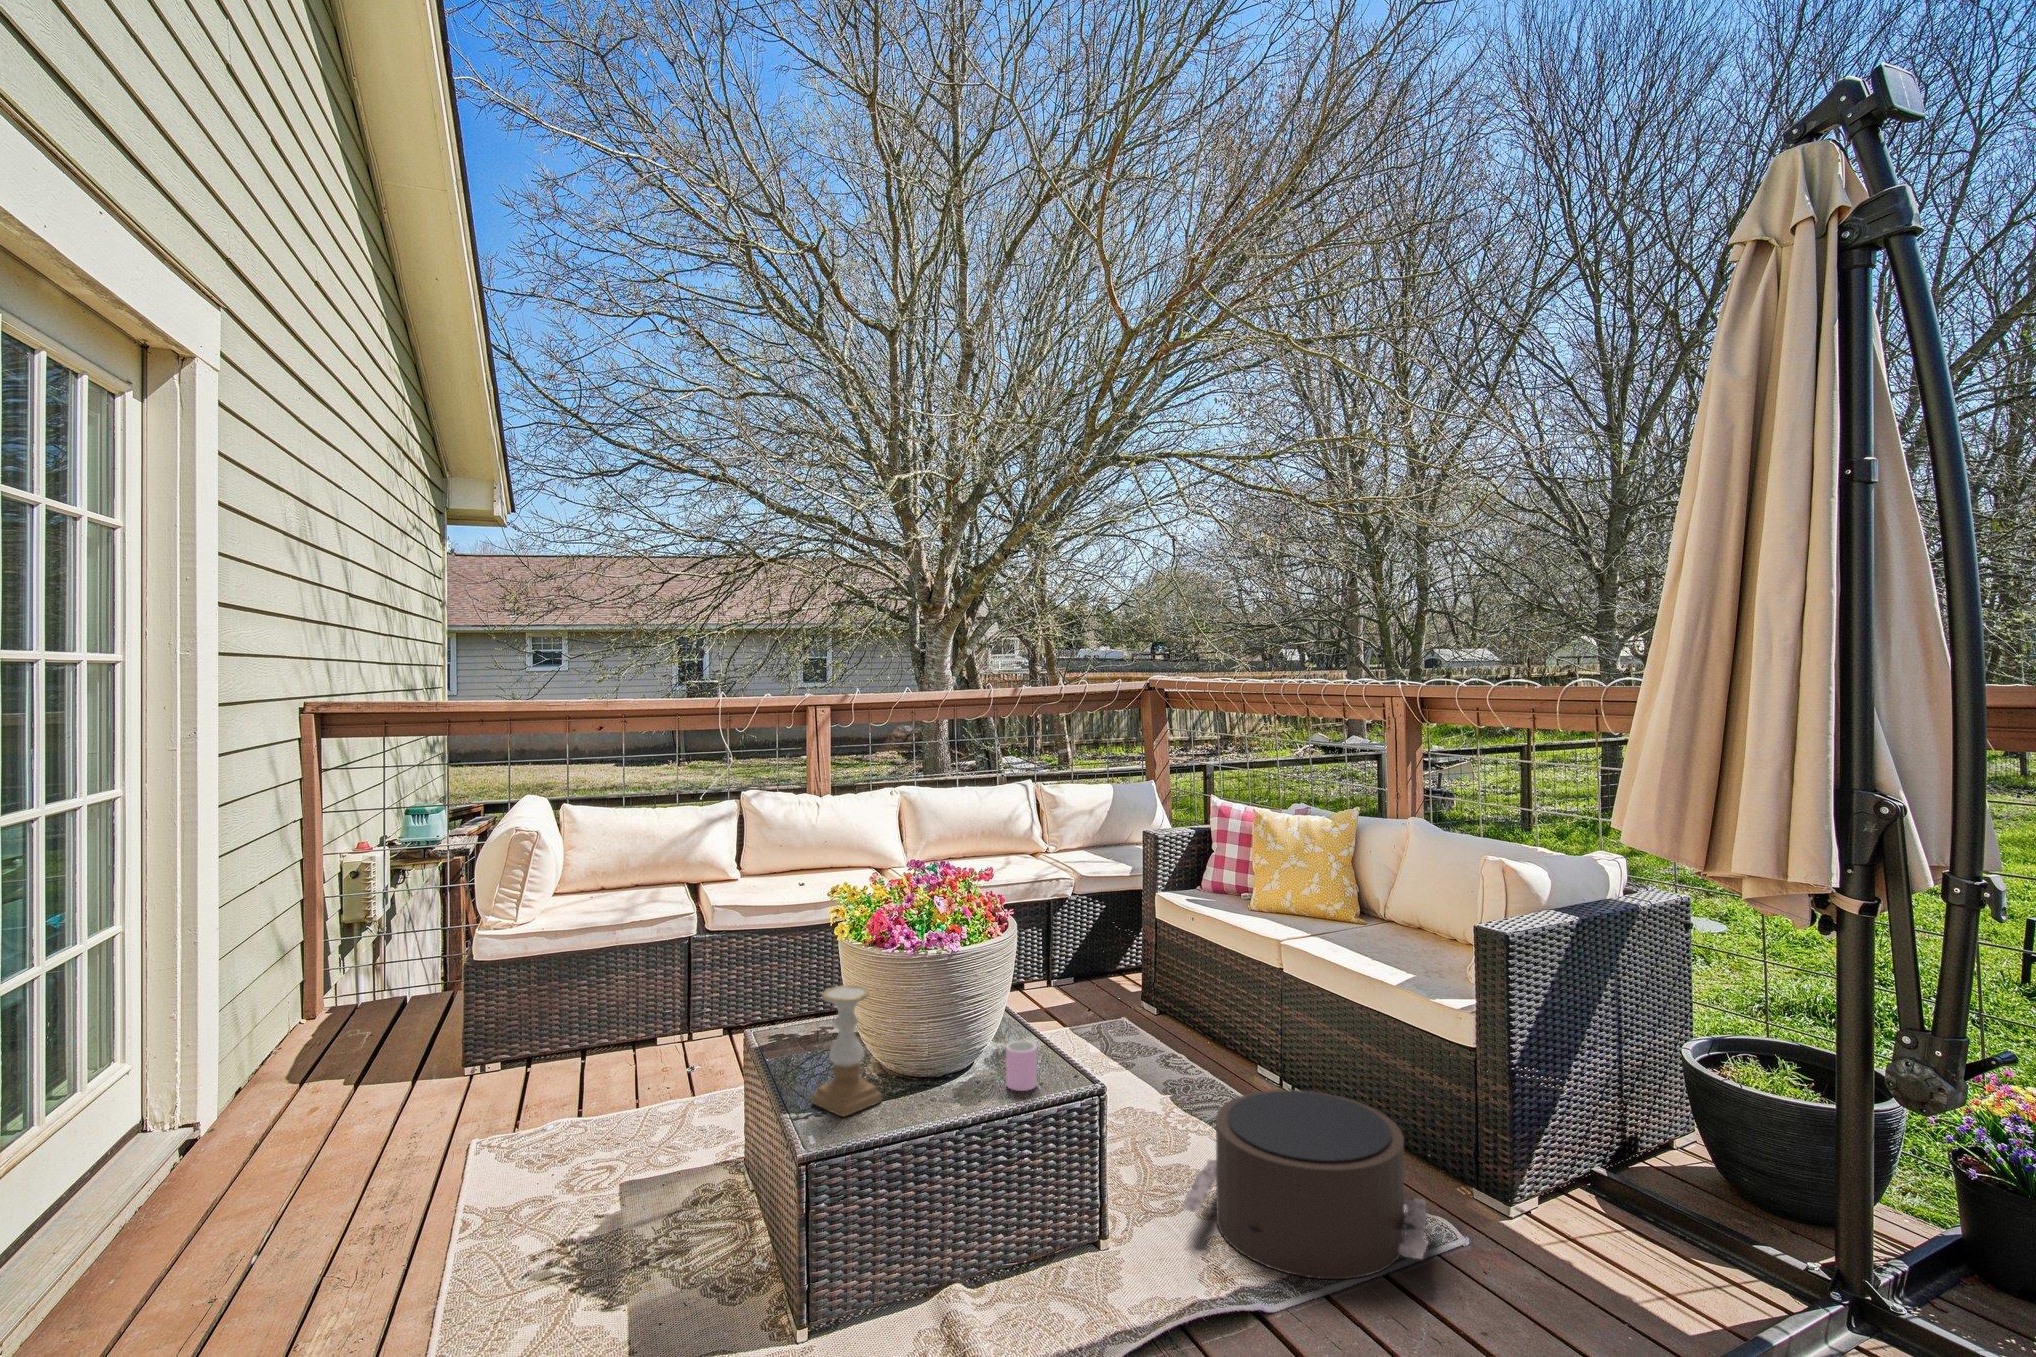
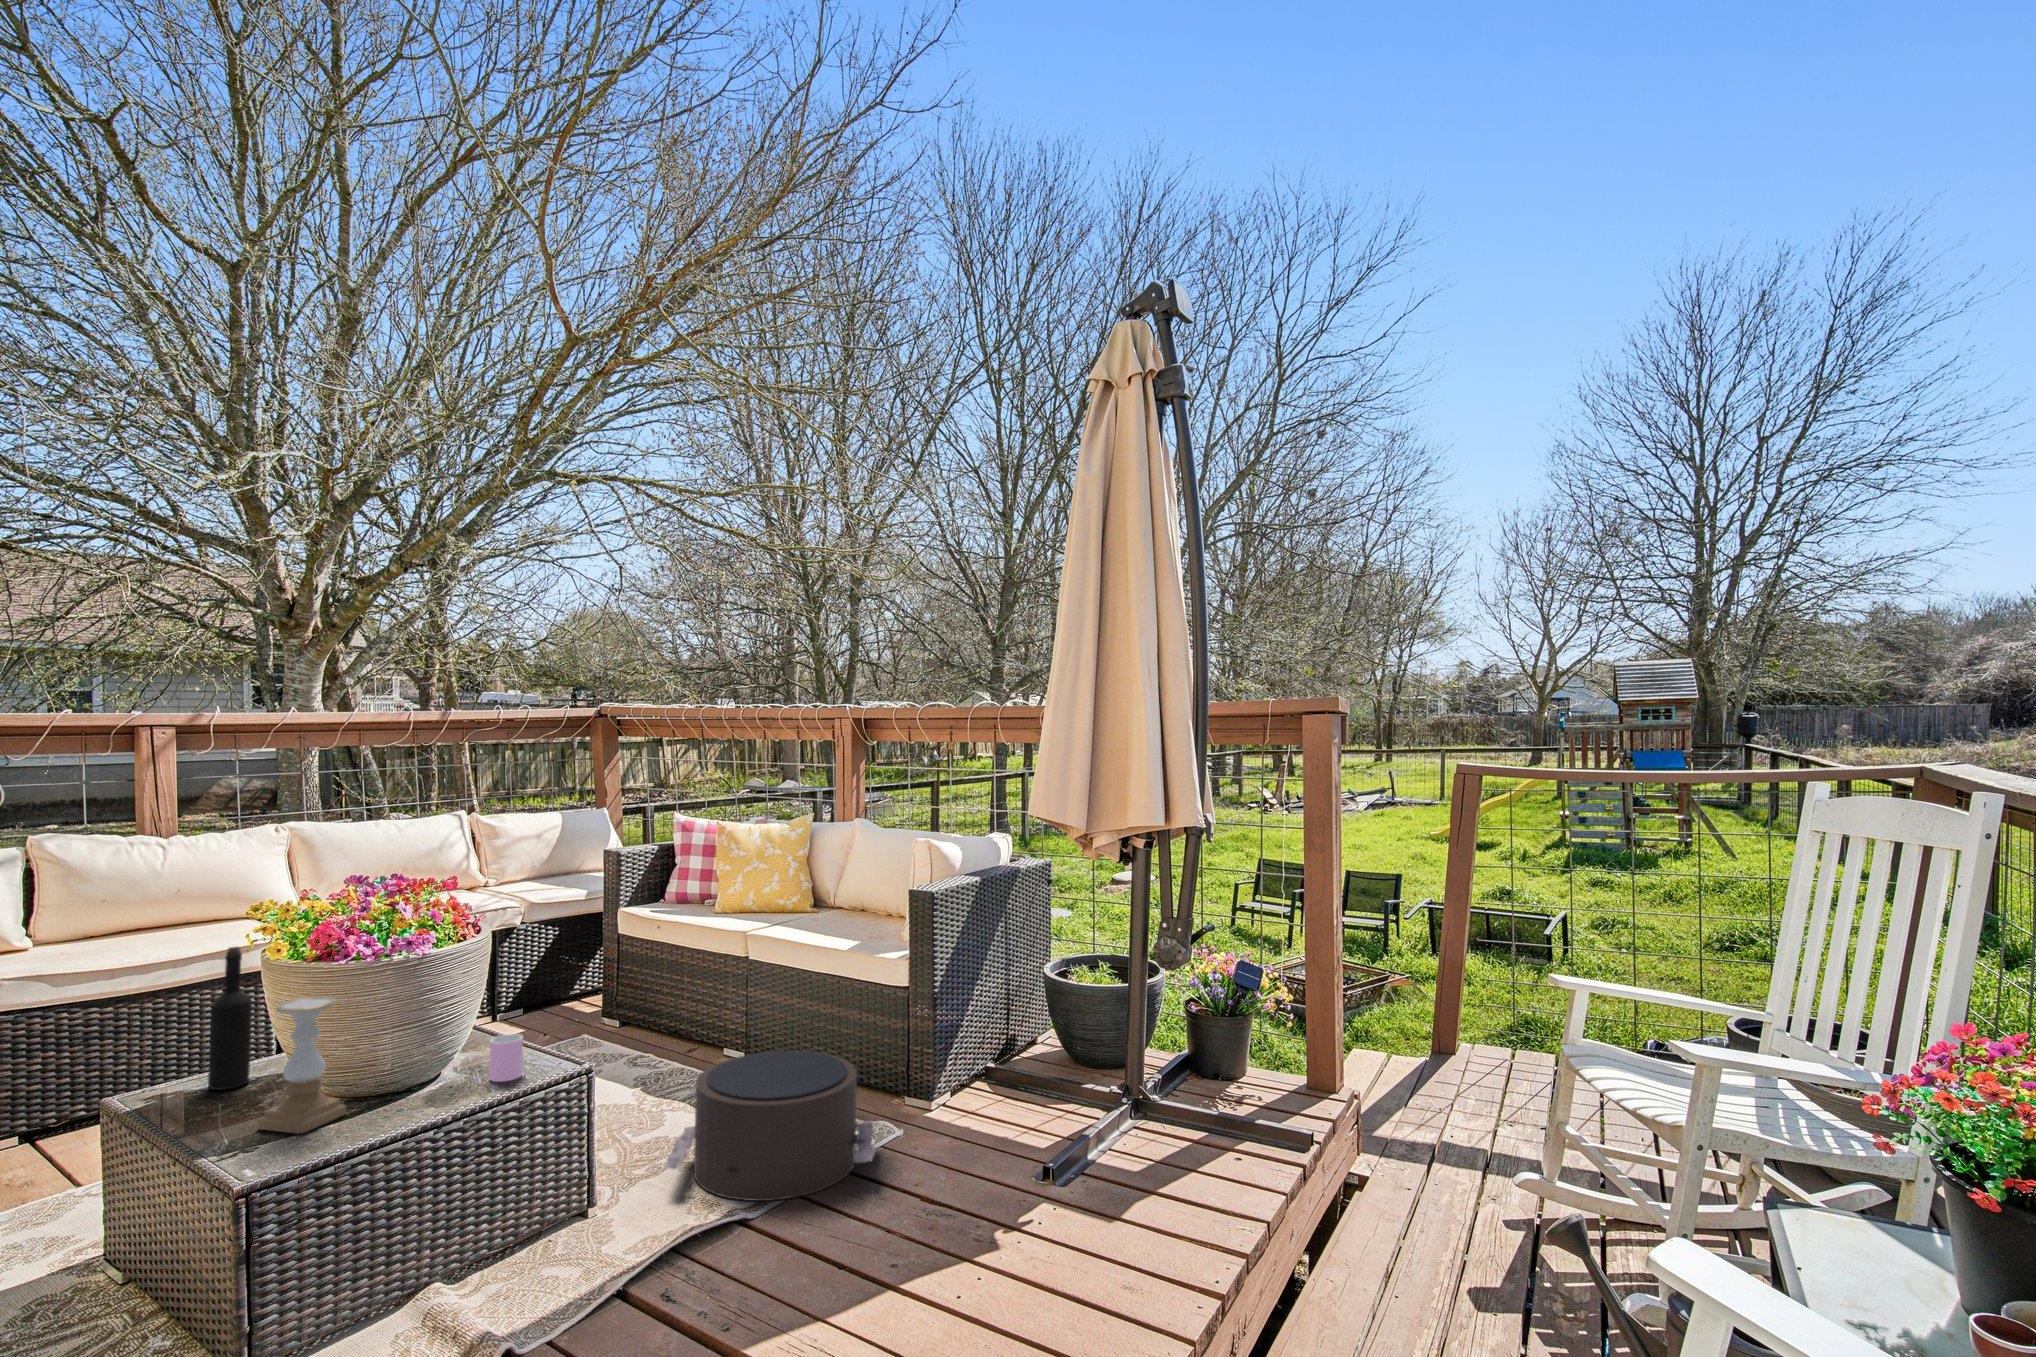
wine bottle: none [787,925,818,1053] -> present [208,947,252,1090]

